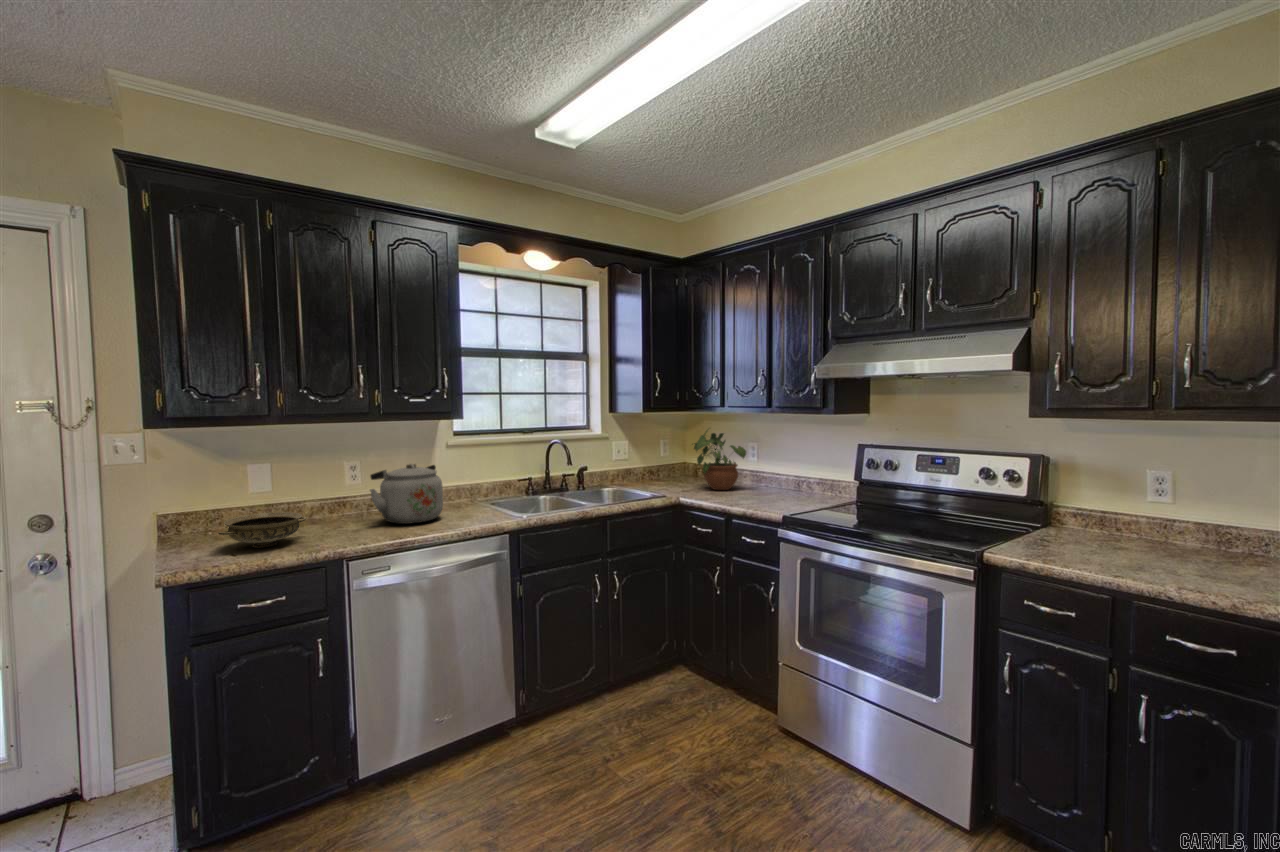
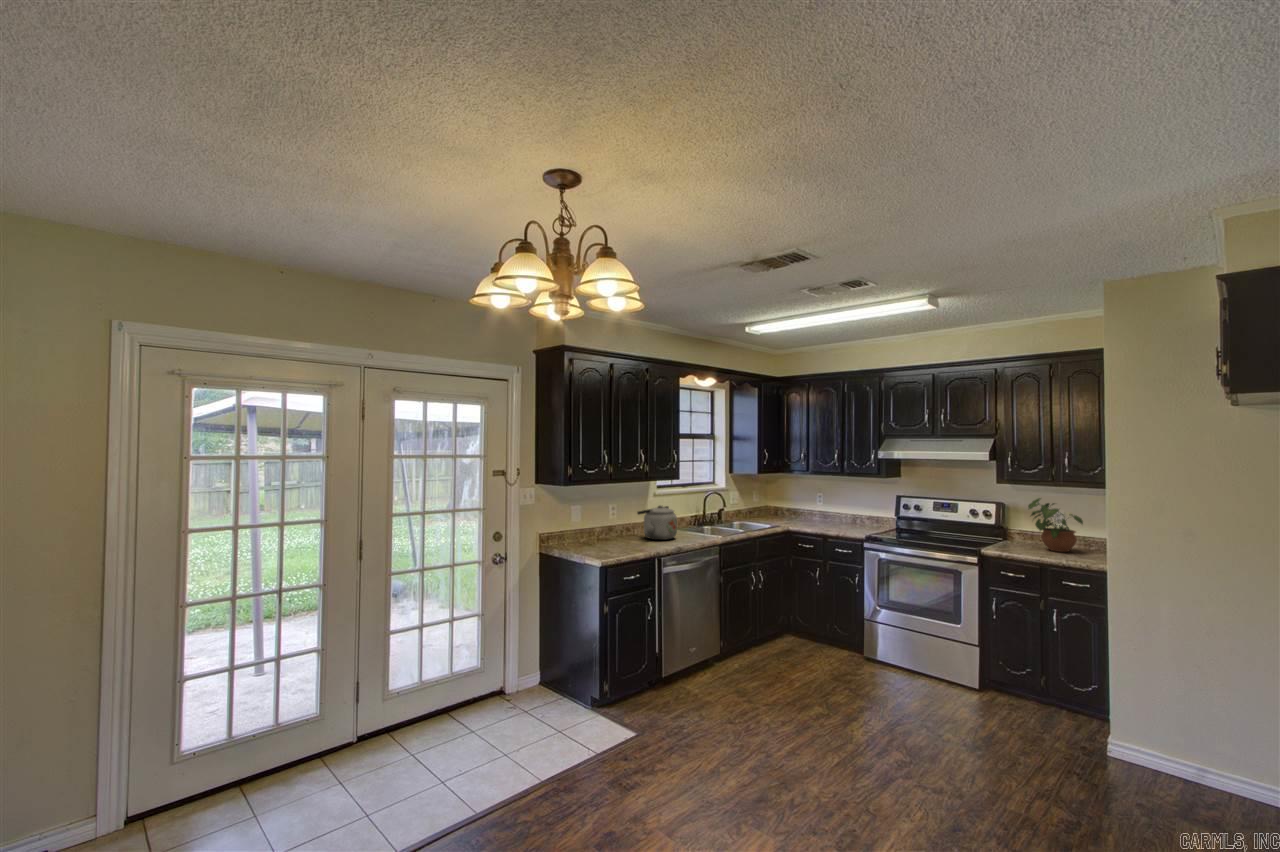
potted plant: present [694,430,746,490] -> present [1028,498,1083,552]
ceramic bowl: present [218,512,307,547] -> none [595,532,631,550]

